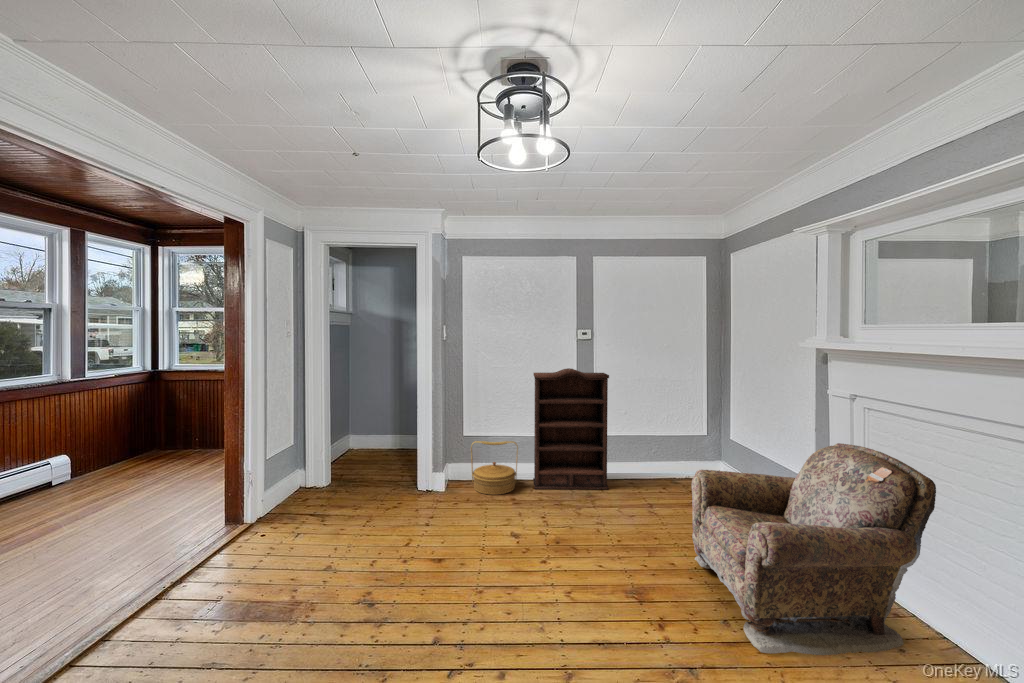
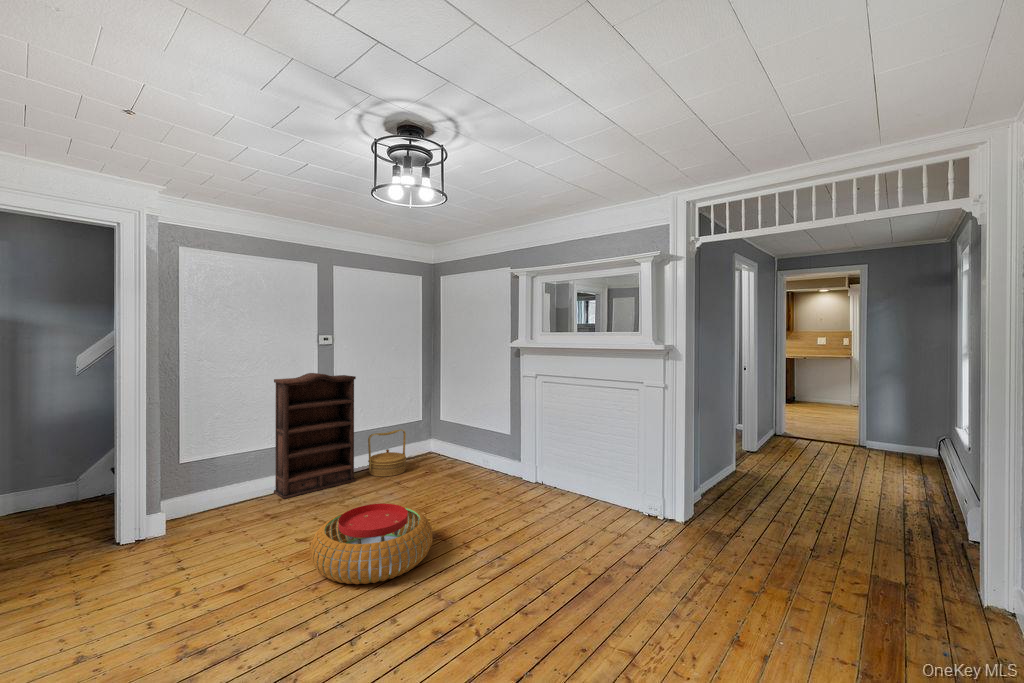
woven basket: present [471,441,518,495] -> present [368,429,406,477]
armchair: present [692,443,936,655] -> none [452,405,583,536]
pouf: none [485,522,618,621] -> present [310,504,433,584]

